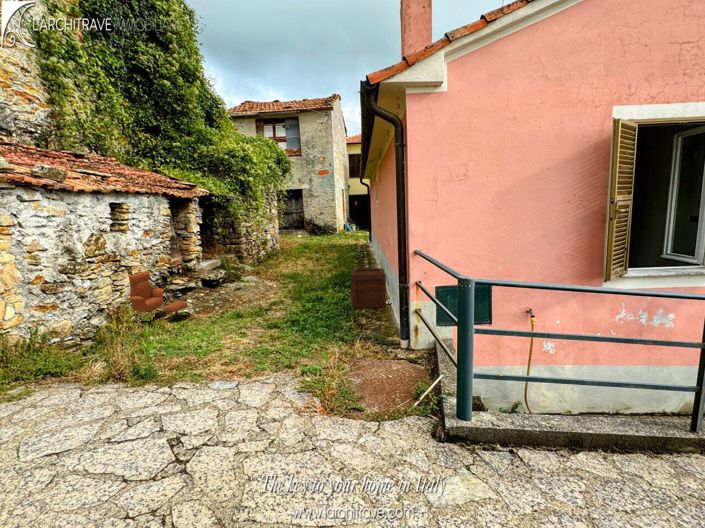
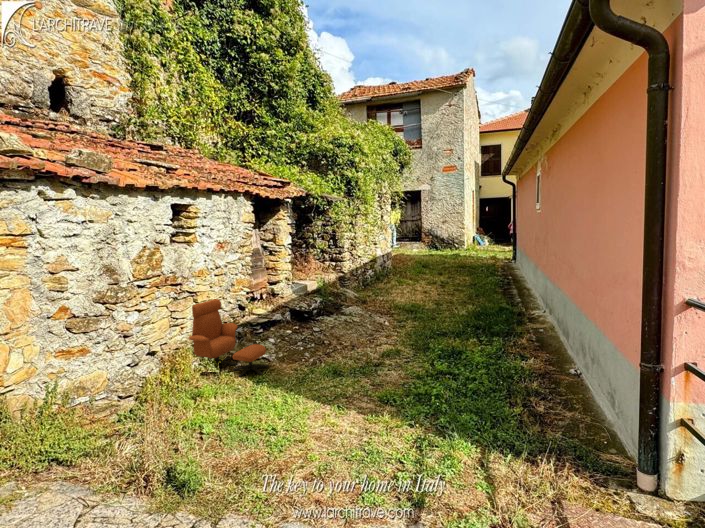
wooden crate: present [351,268,386,308] -> none [515,311,588,386]

